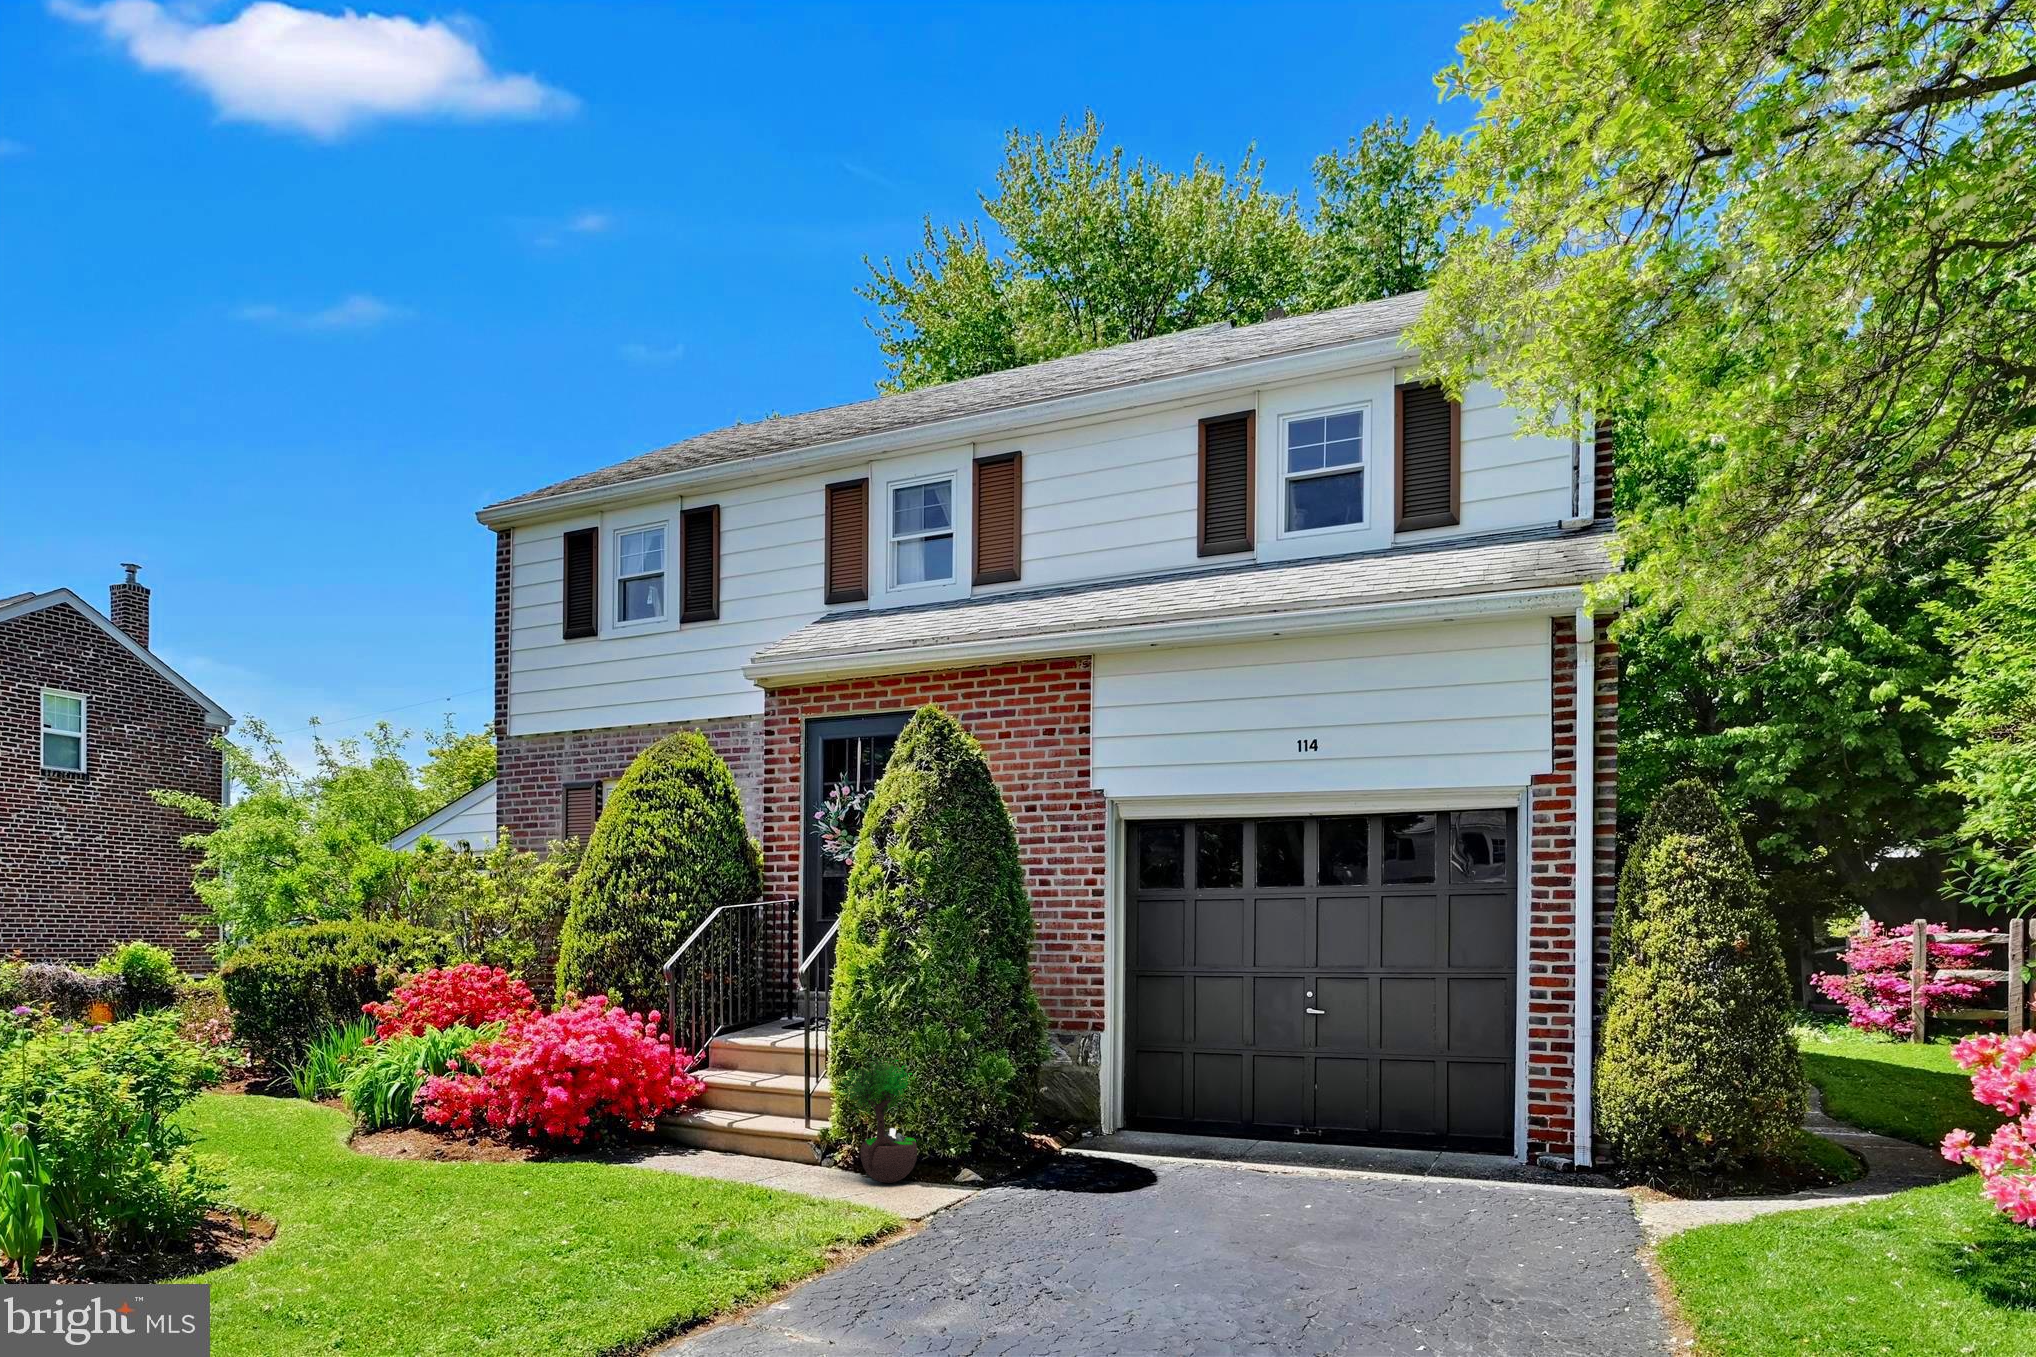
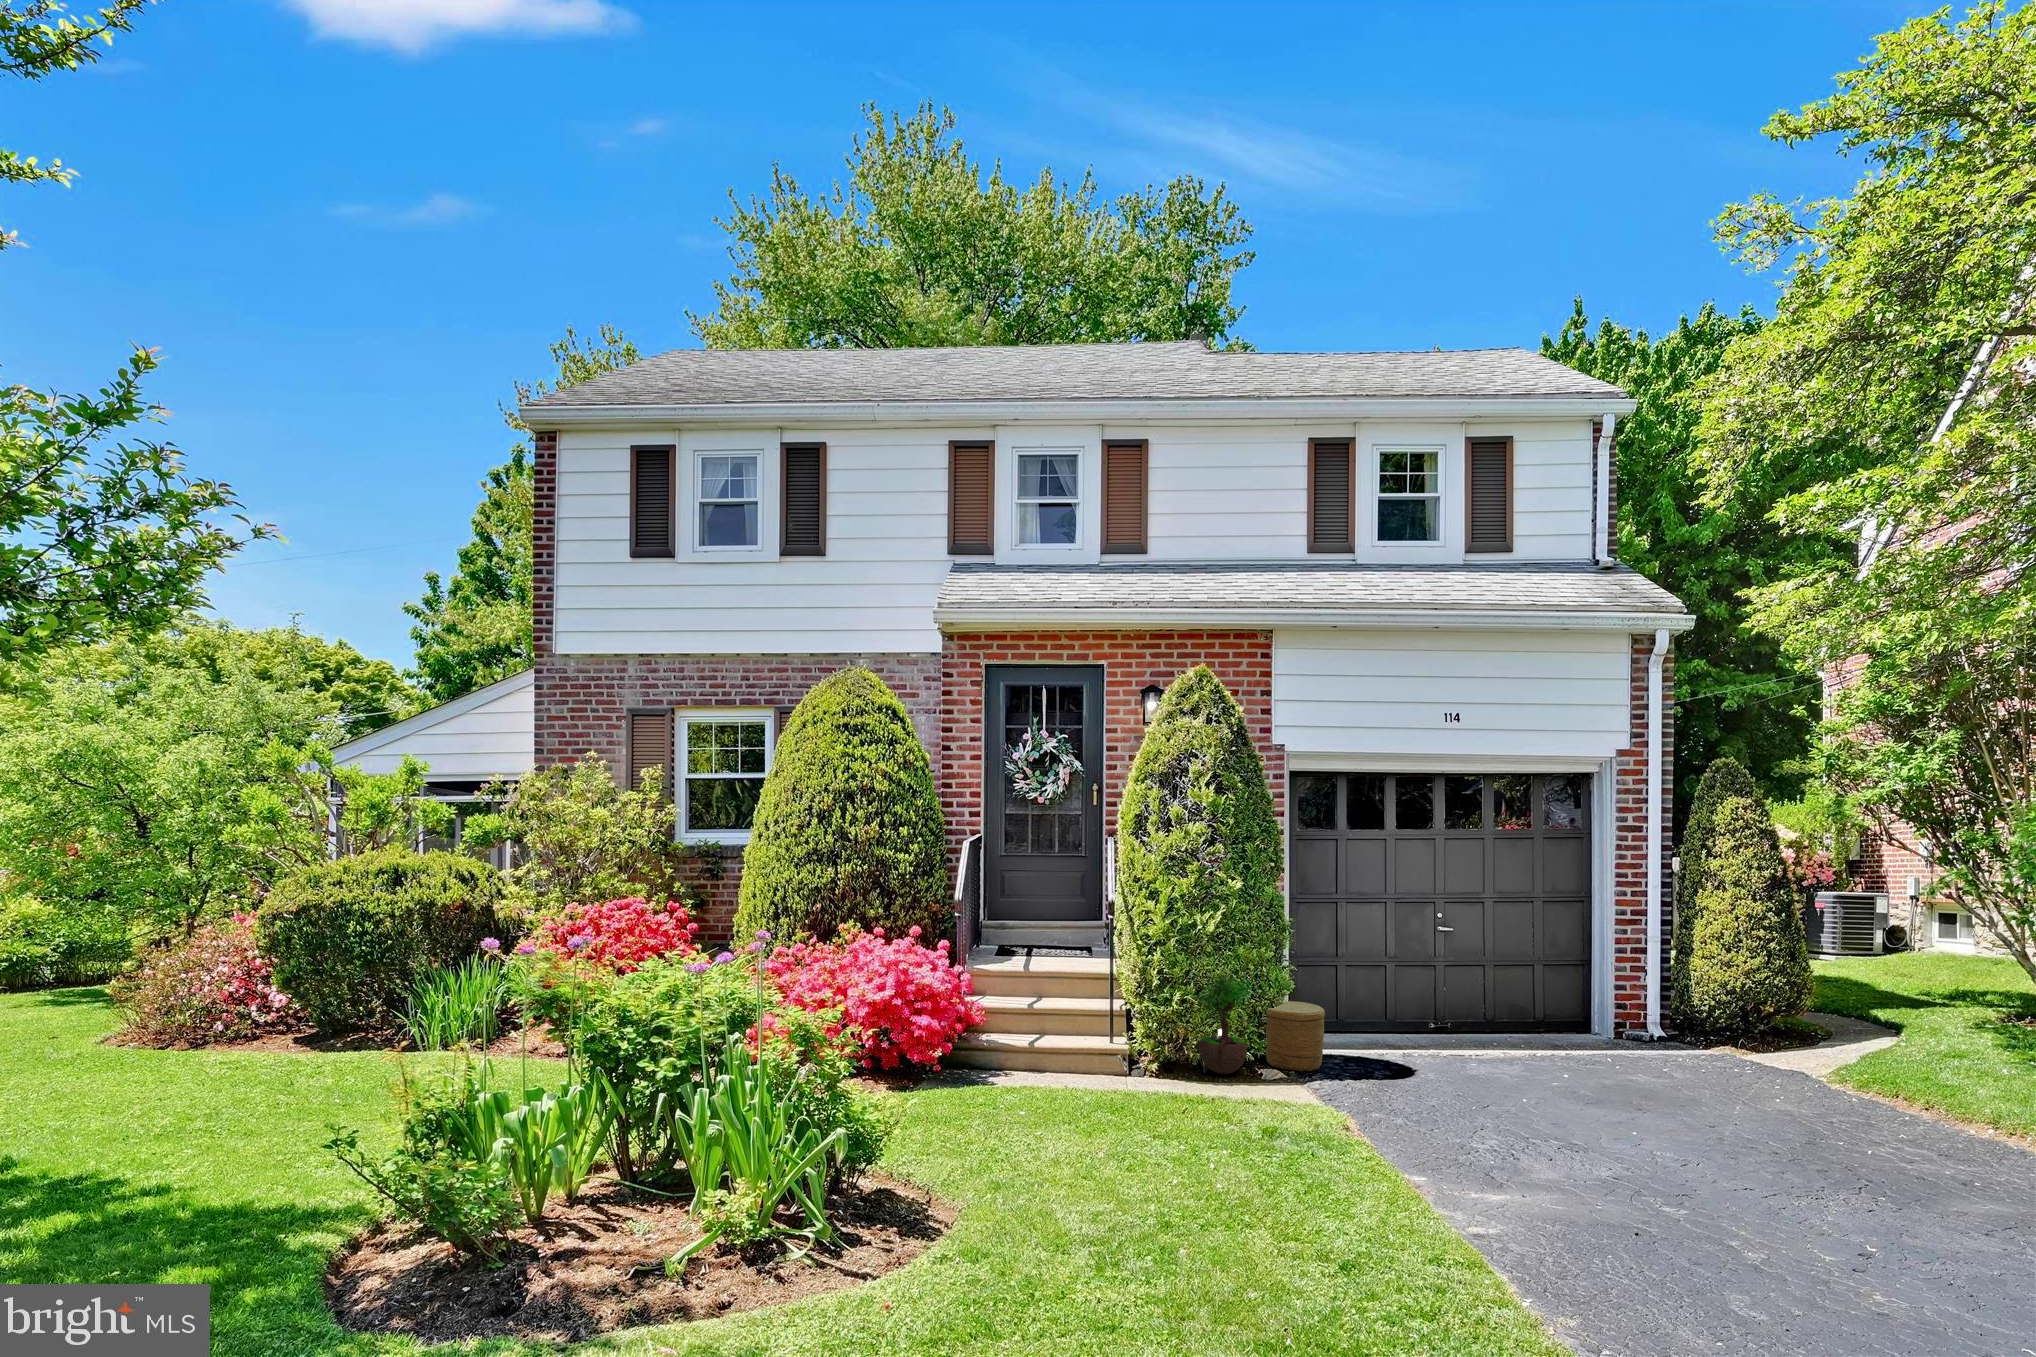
woven basket: none [959,1100,1034,1186] -> present [1266,1001,1325,1071]

